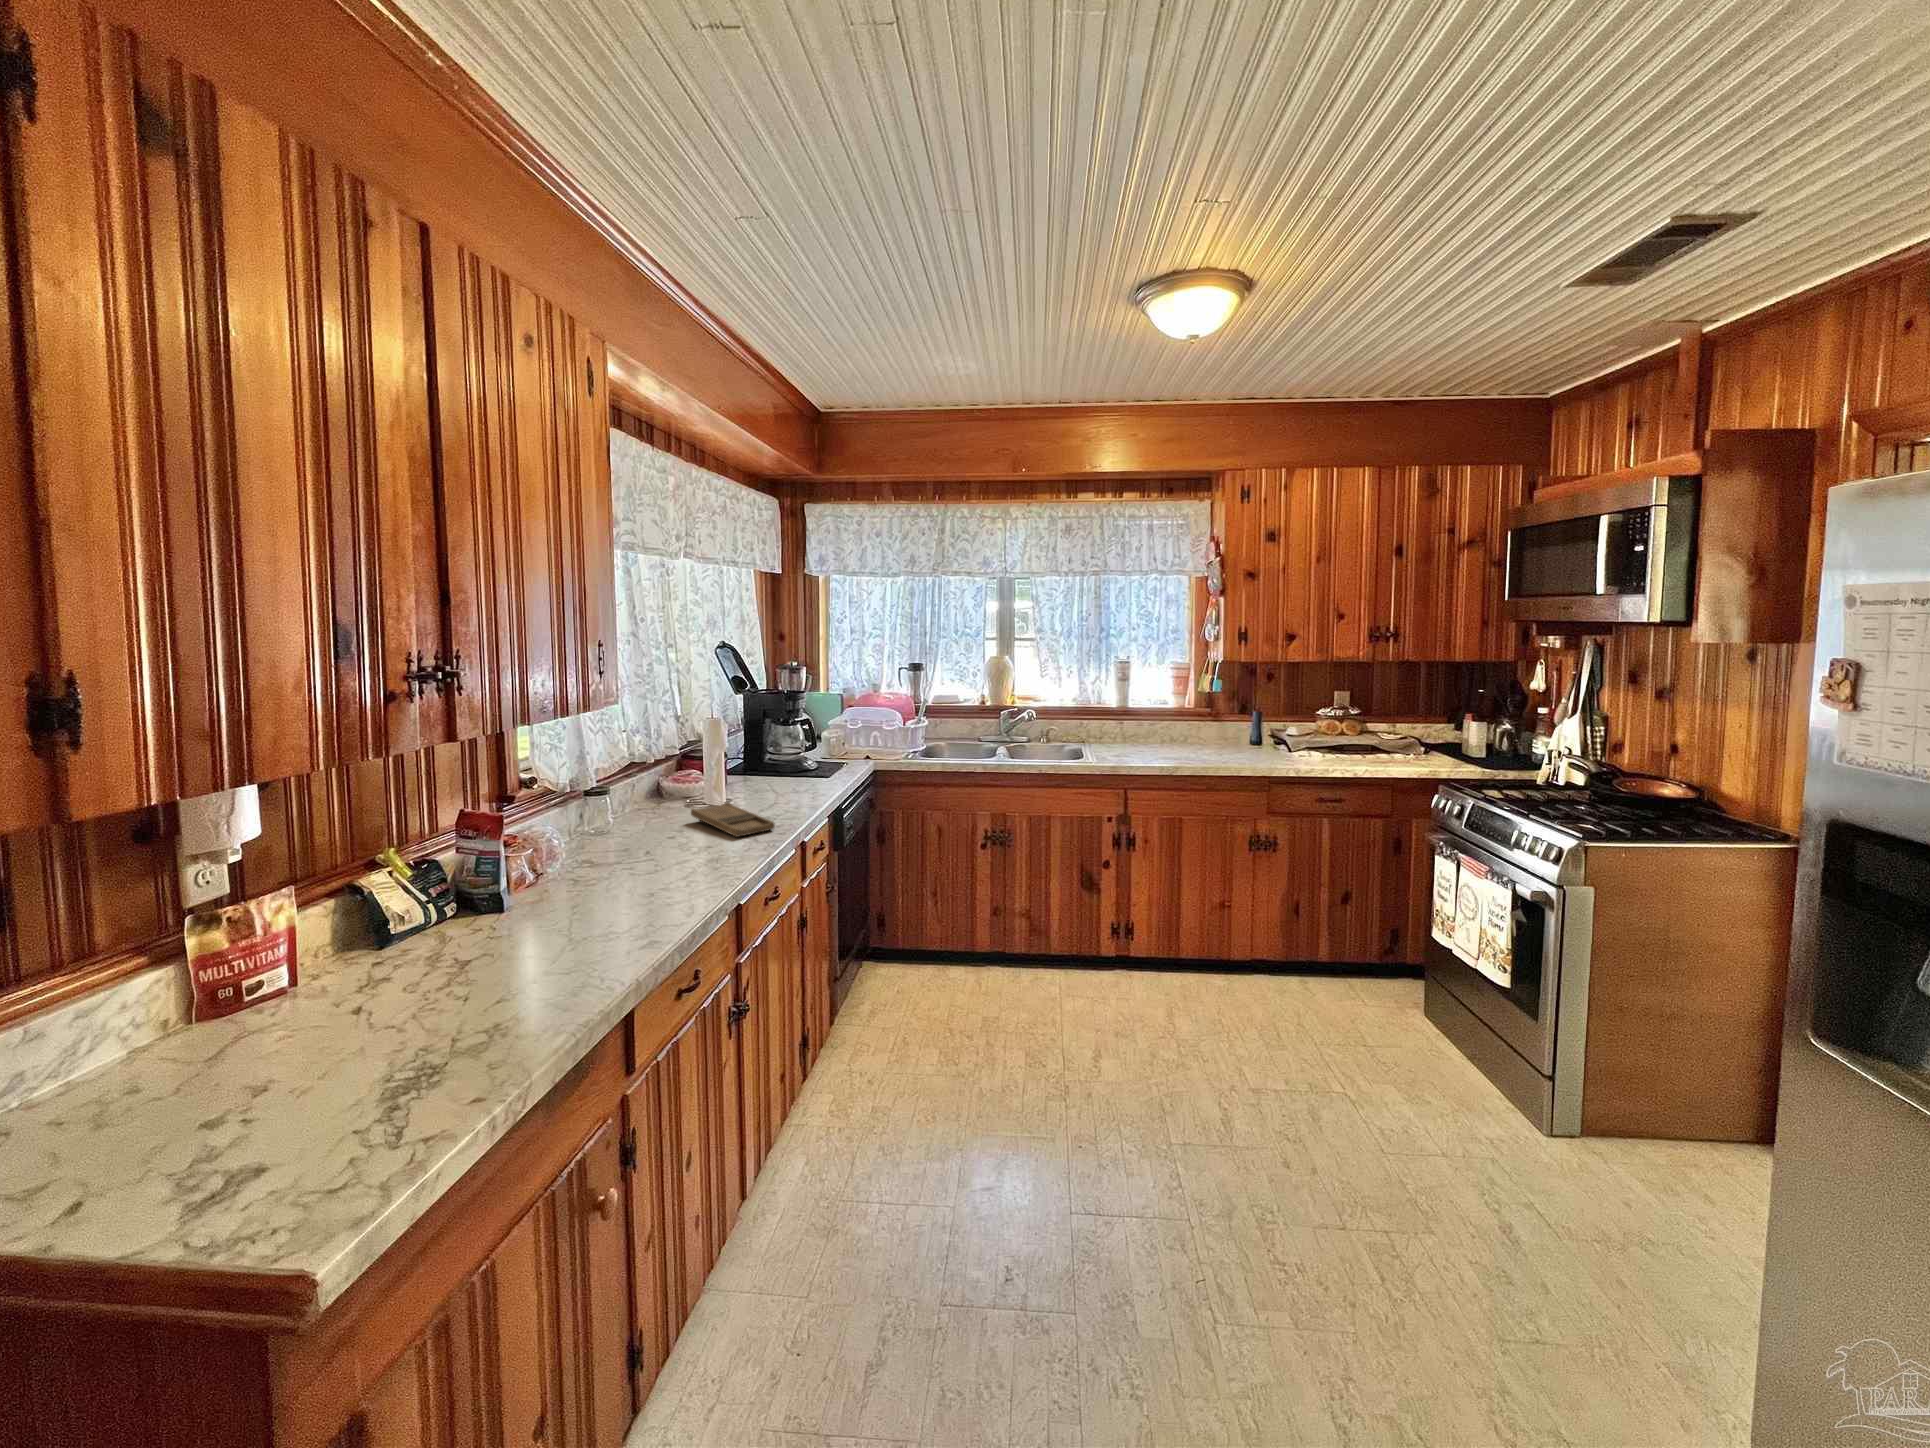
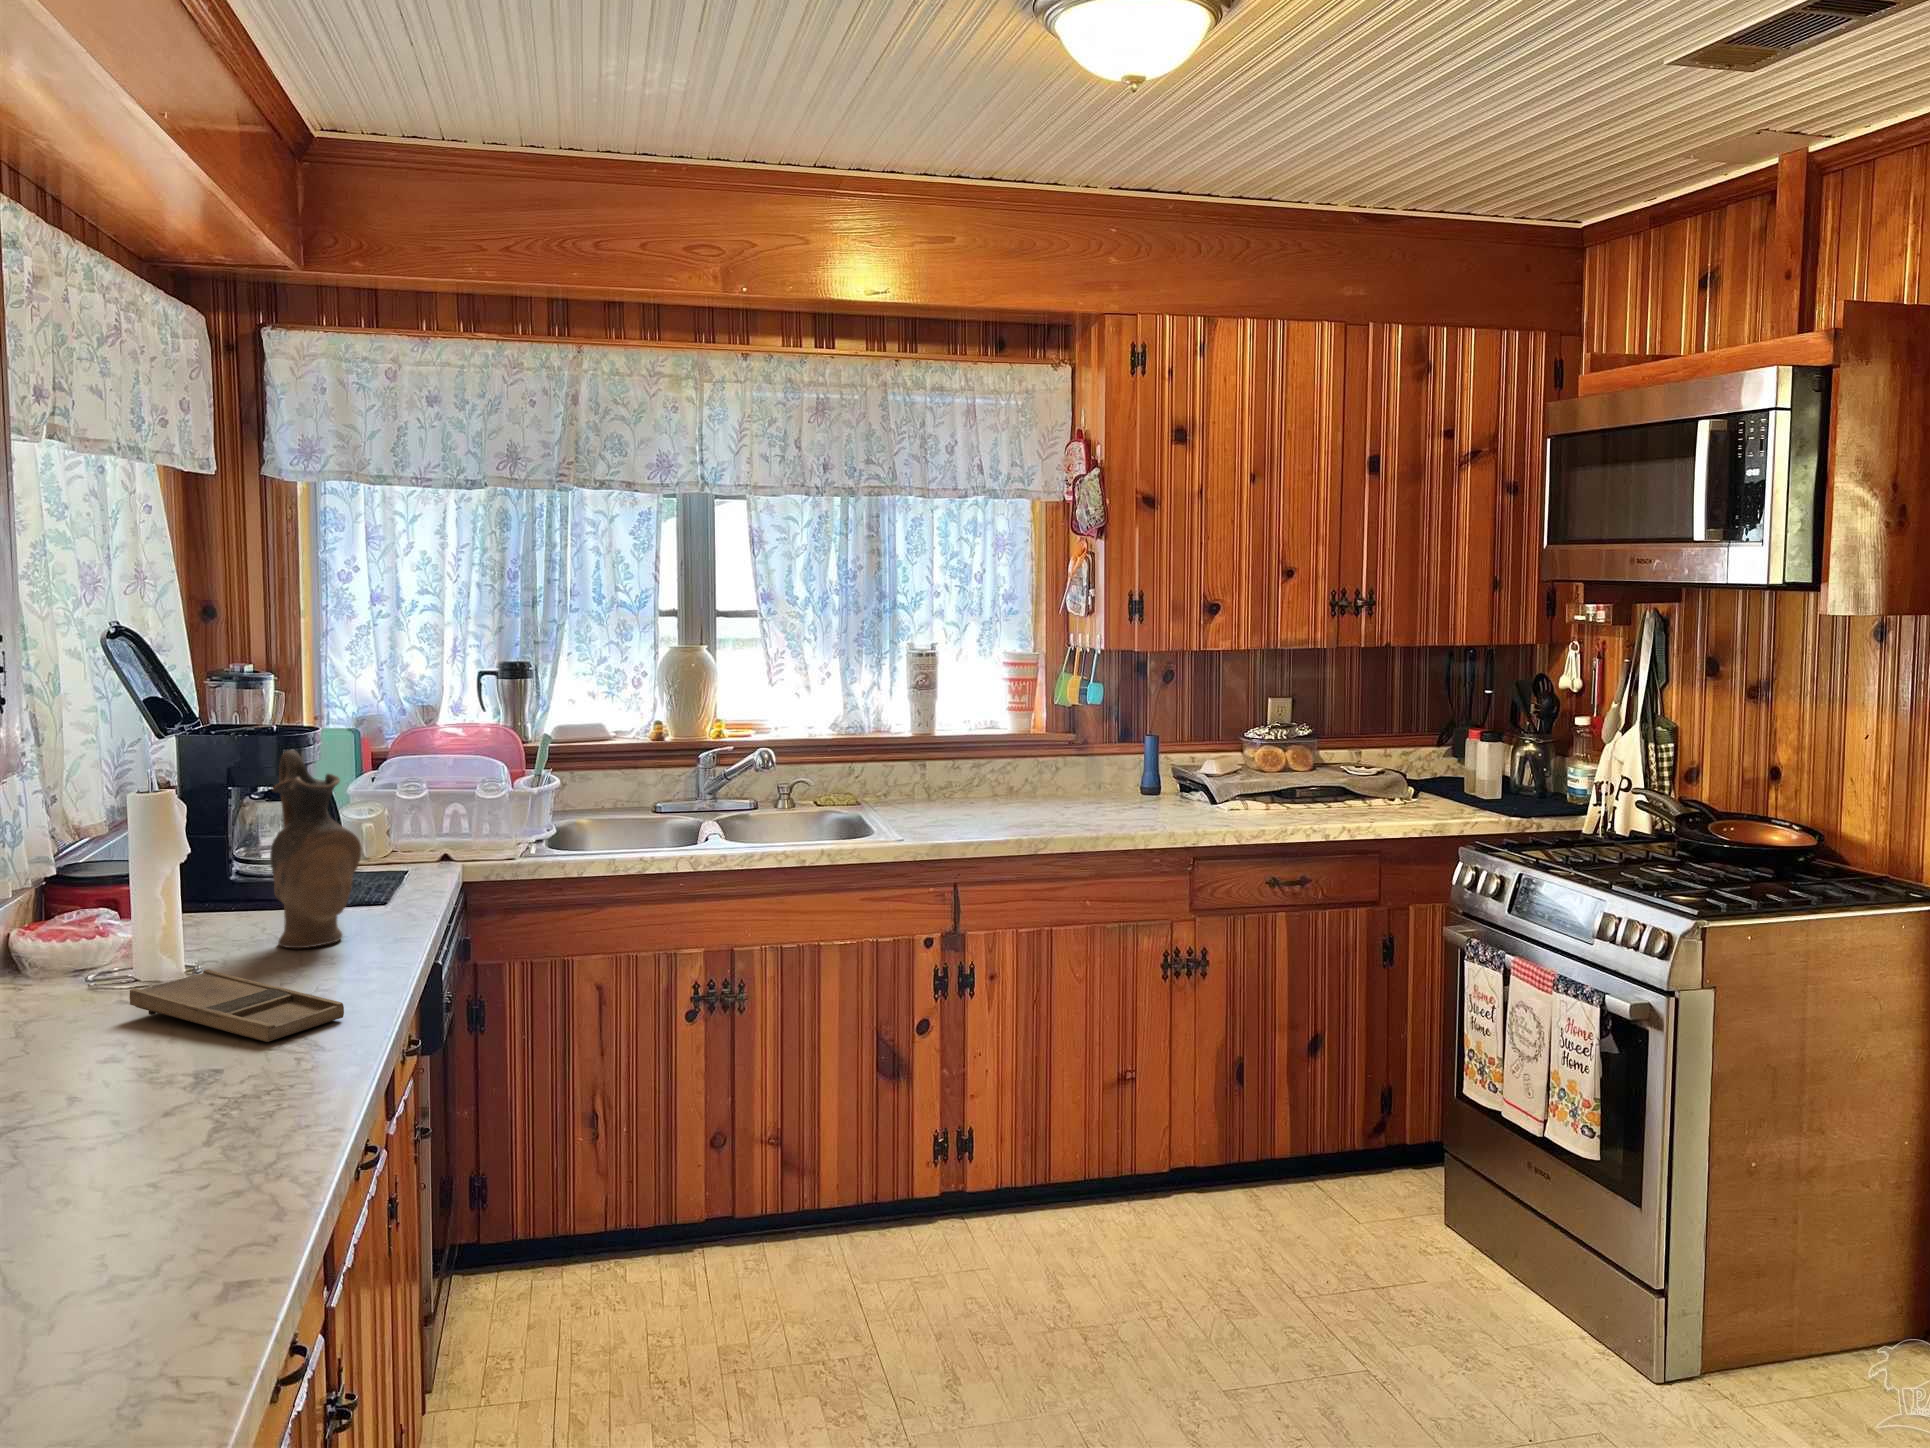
ceramic pitcher: none [766,703,806,797] -> present [270,750,362,948]

